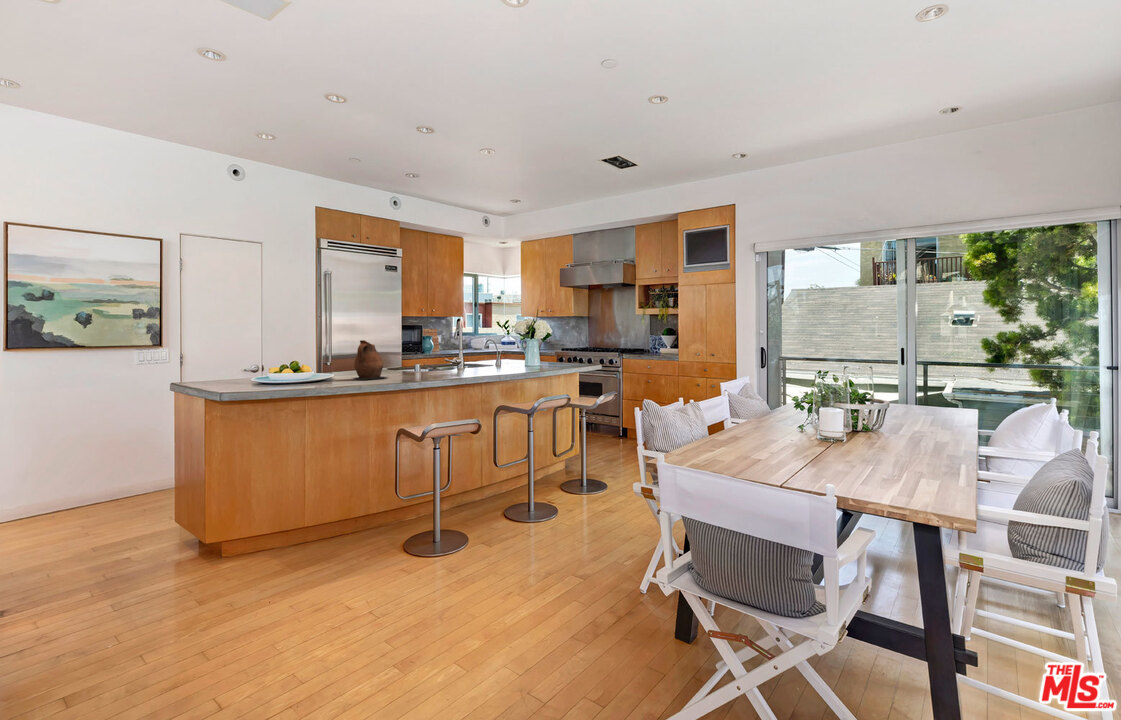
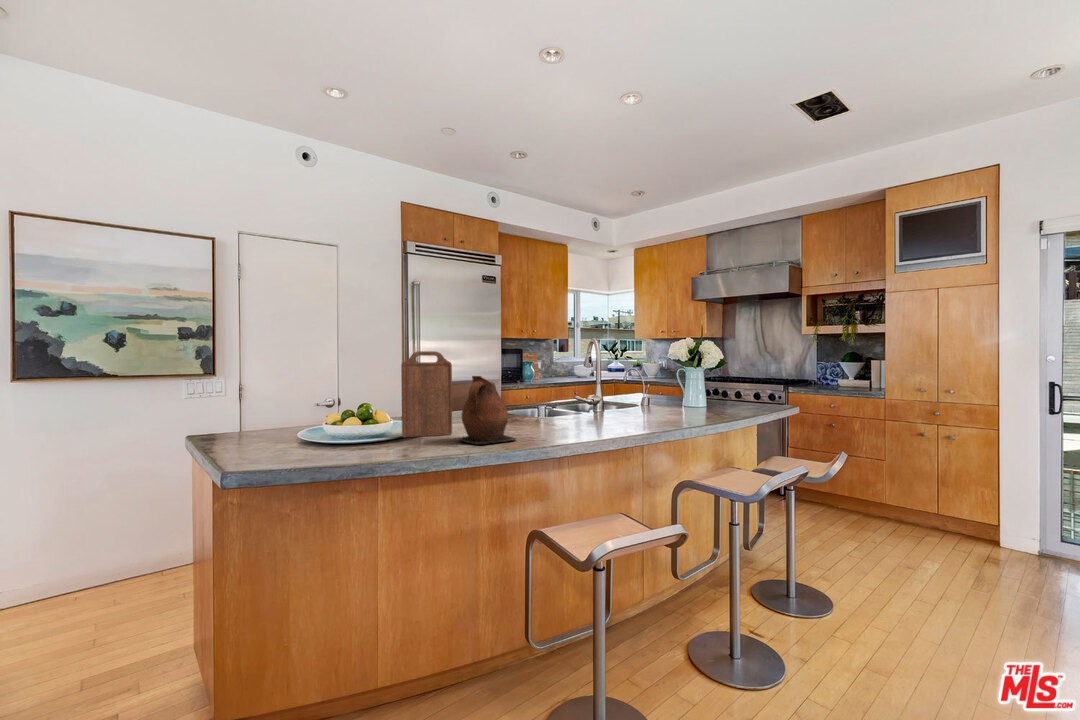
cutting board: none [315,326,350,380] -> present [401,351,452,437]

